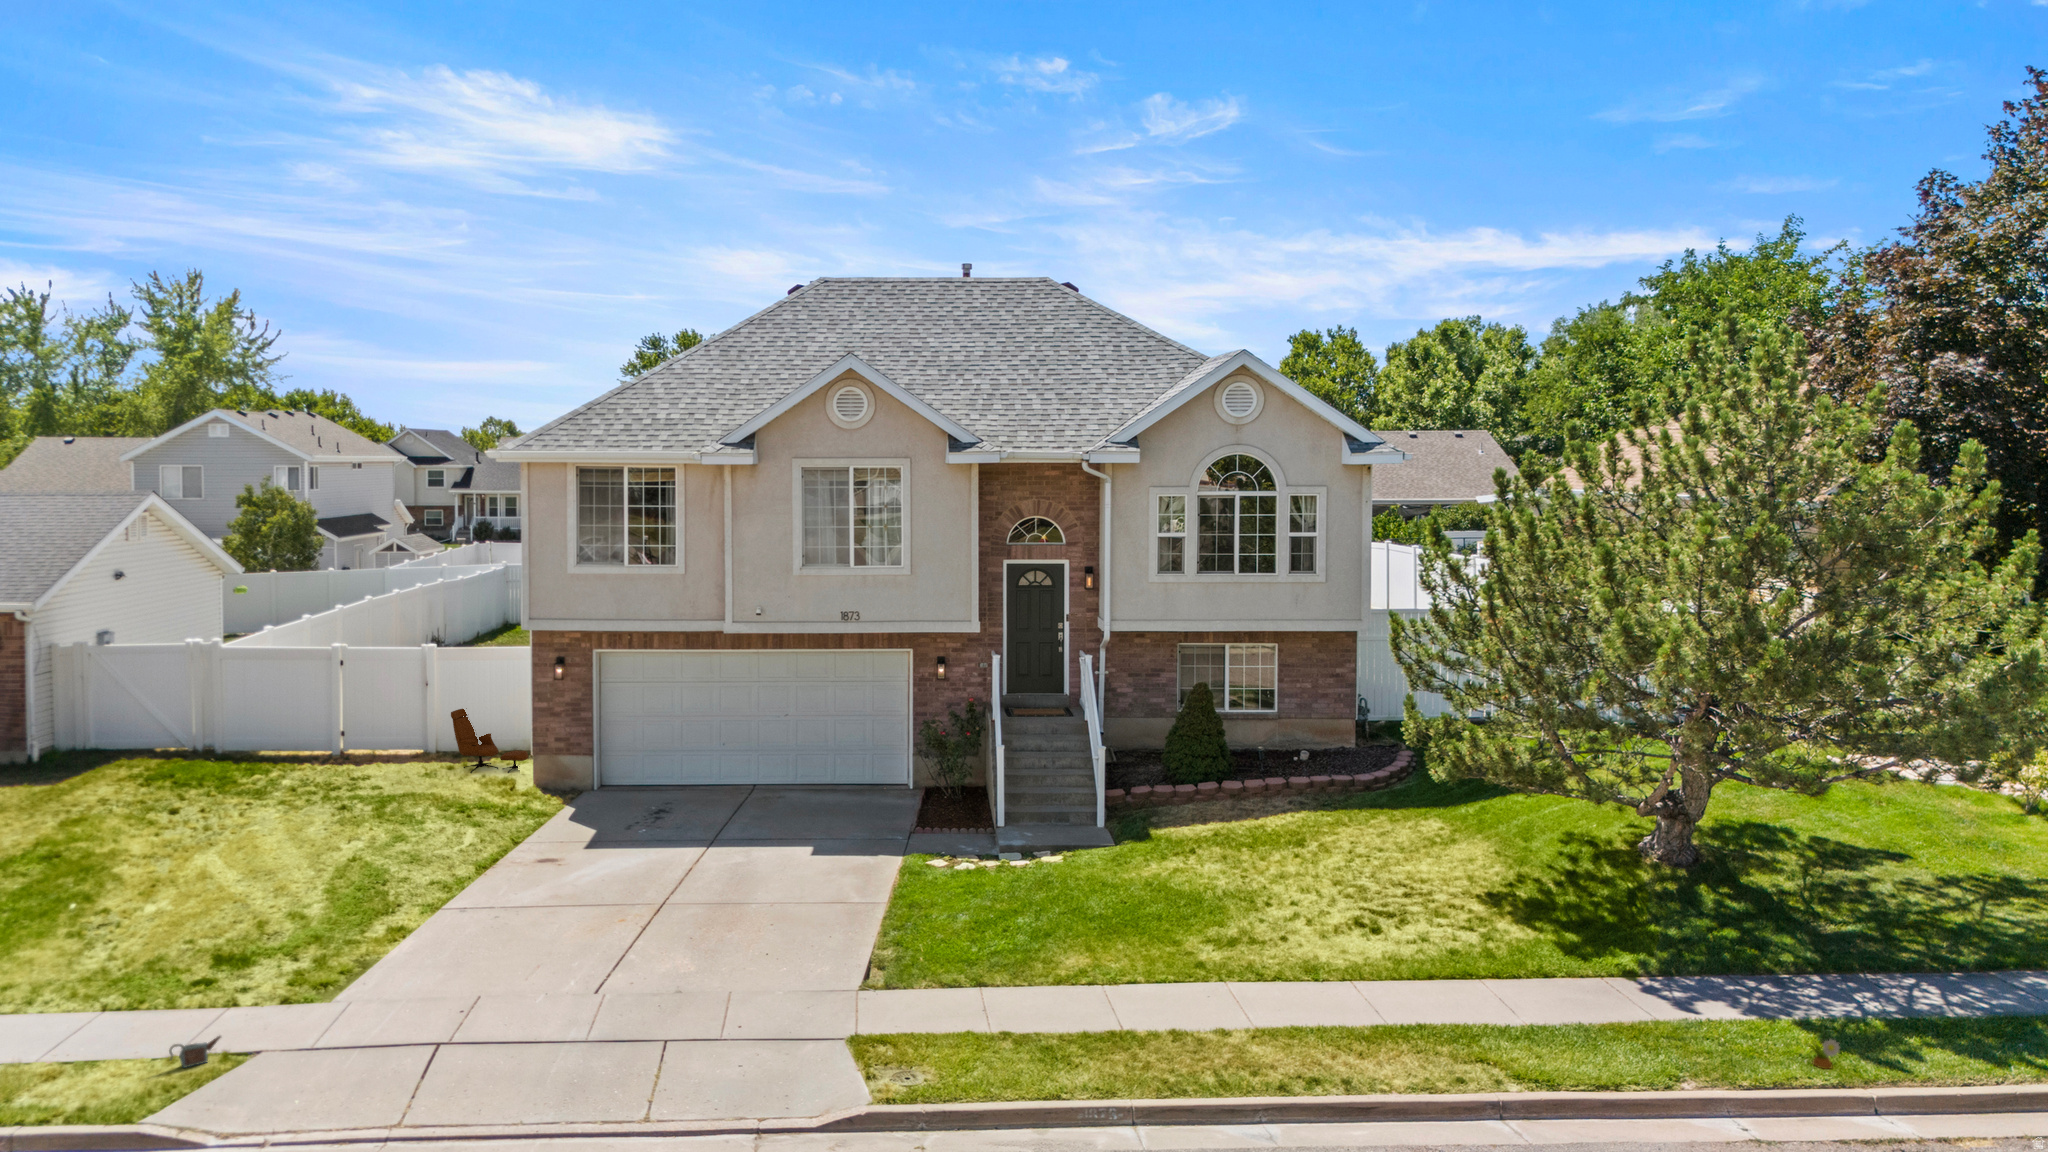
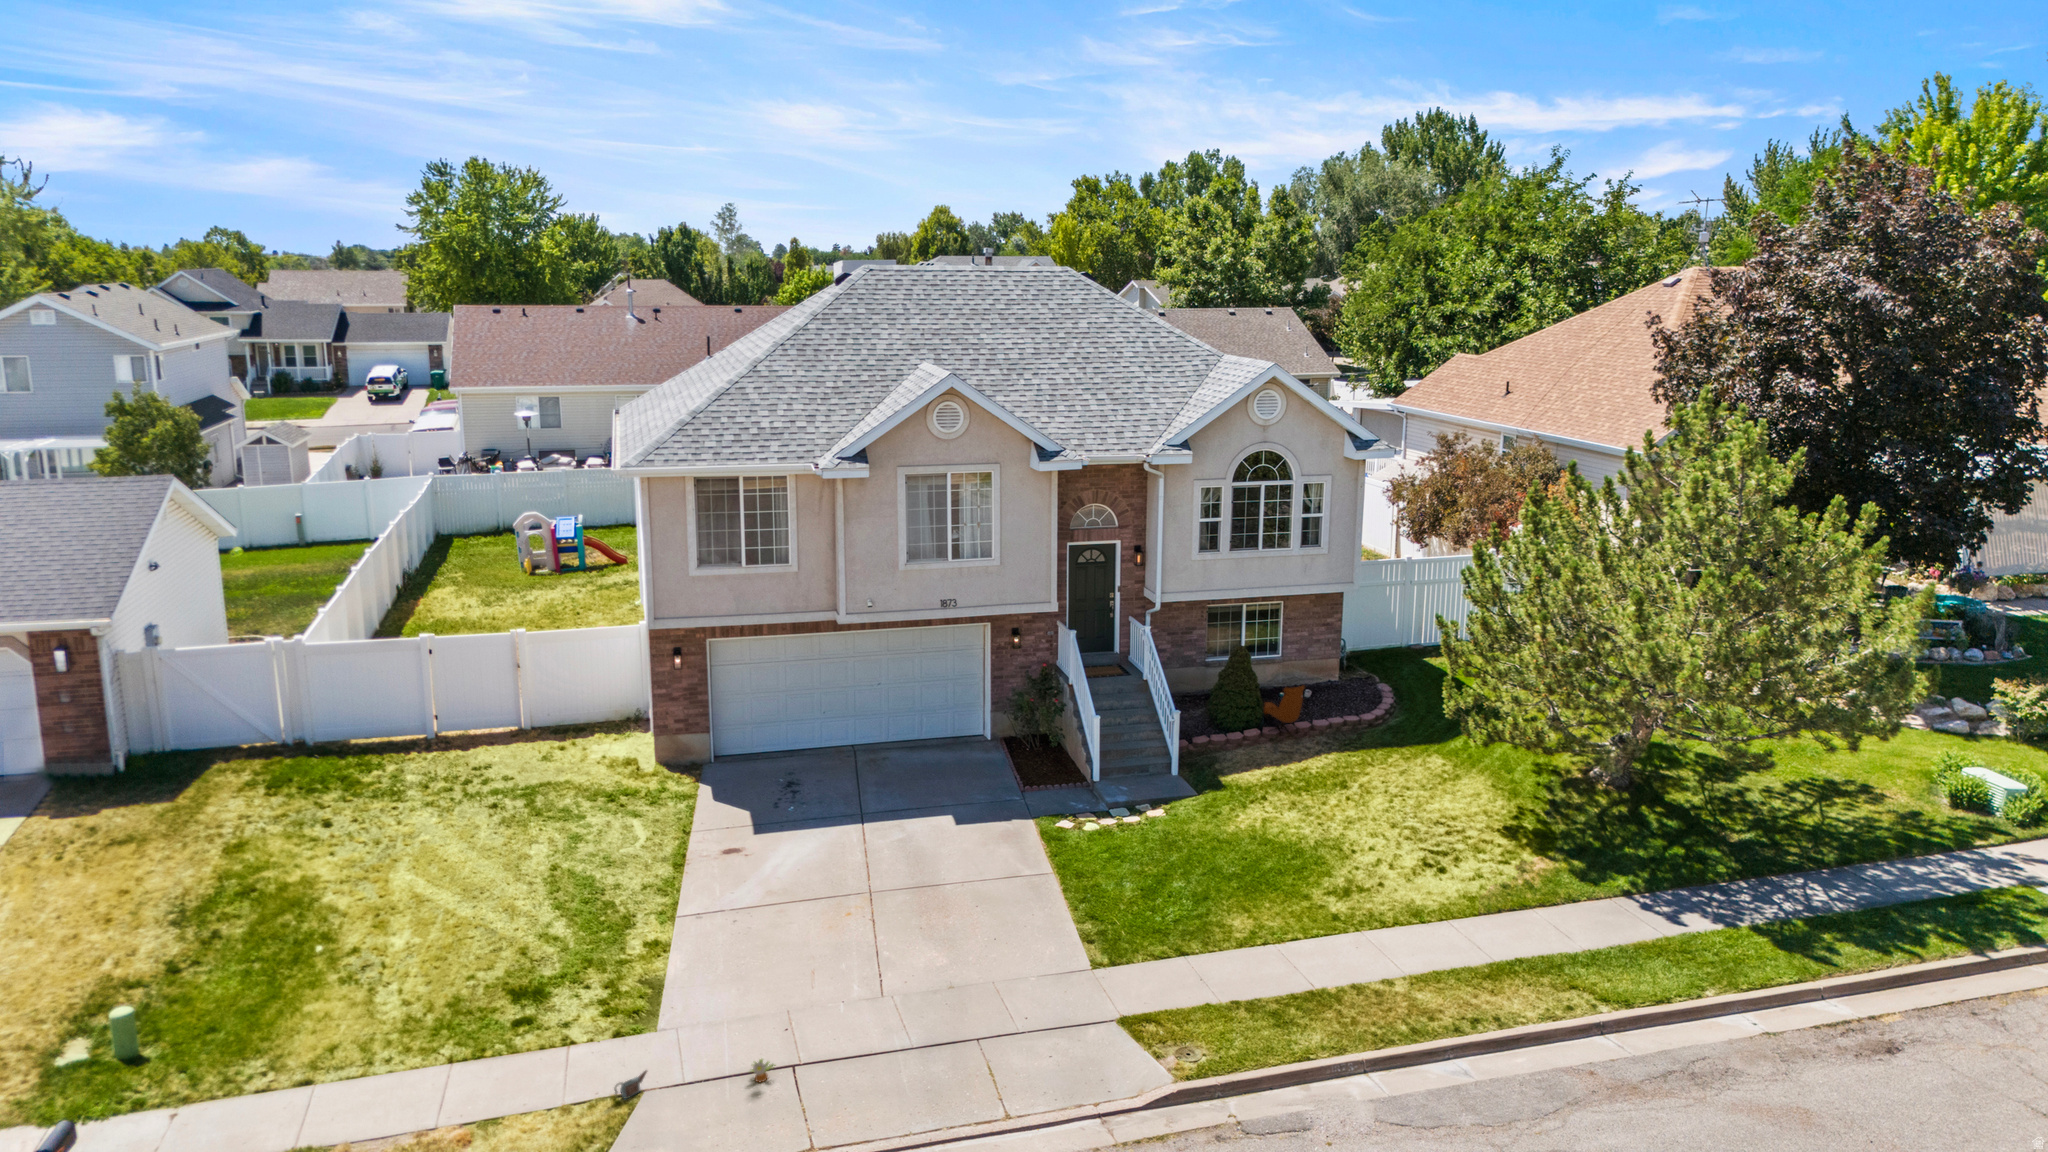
lounge chair: present [451,708,528,773] -> present [1264,686,1304,735]
decorative plant: present [1806,1039,1840,1069] -> present [751,1059,775,1082]

